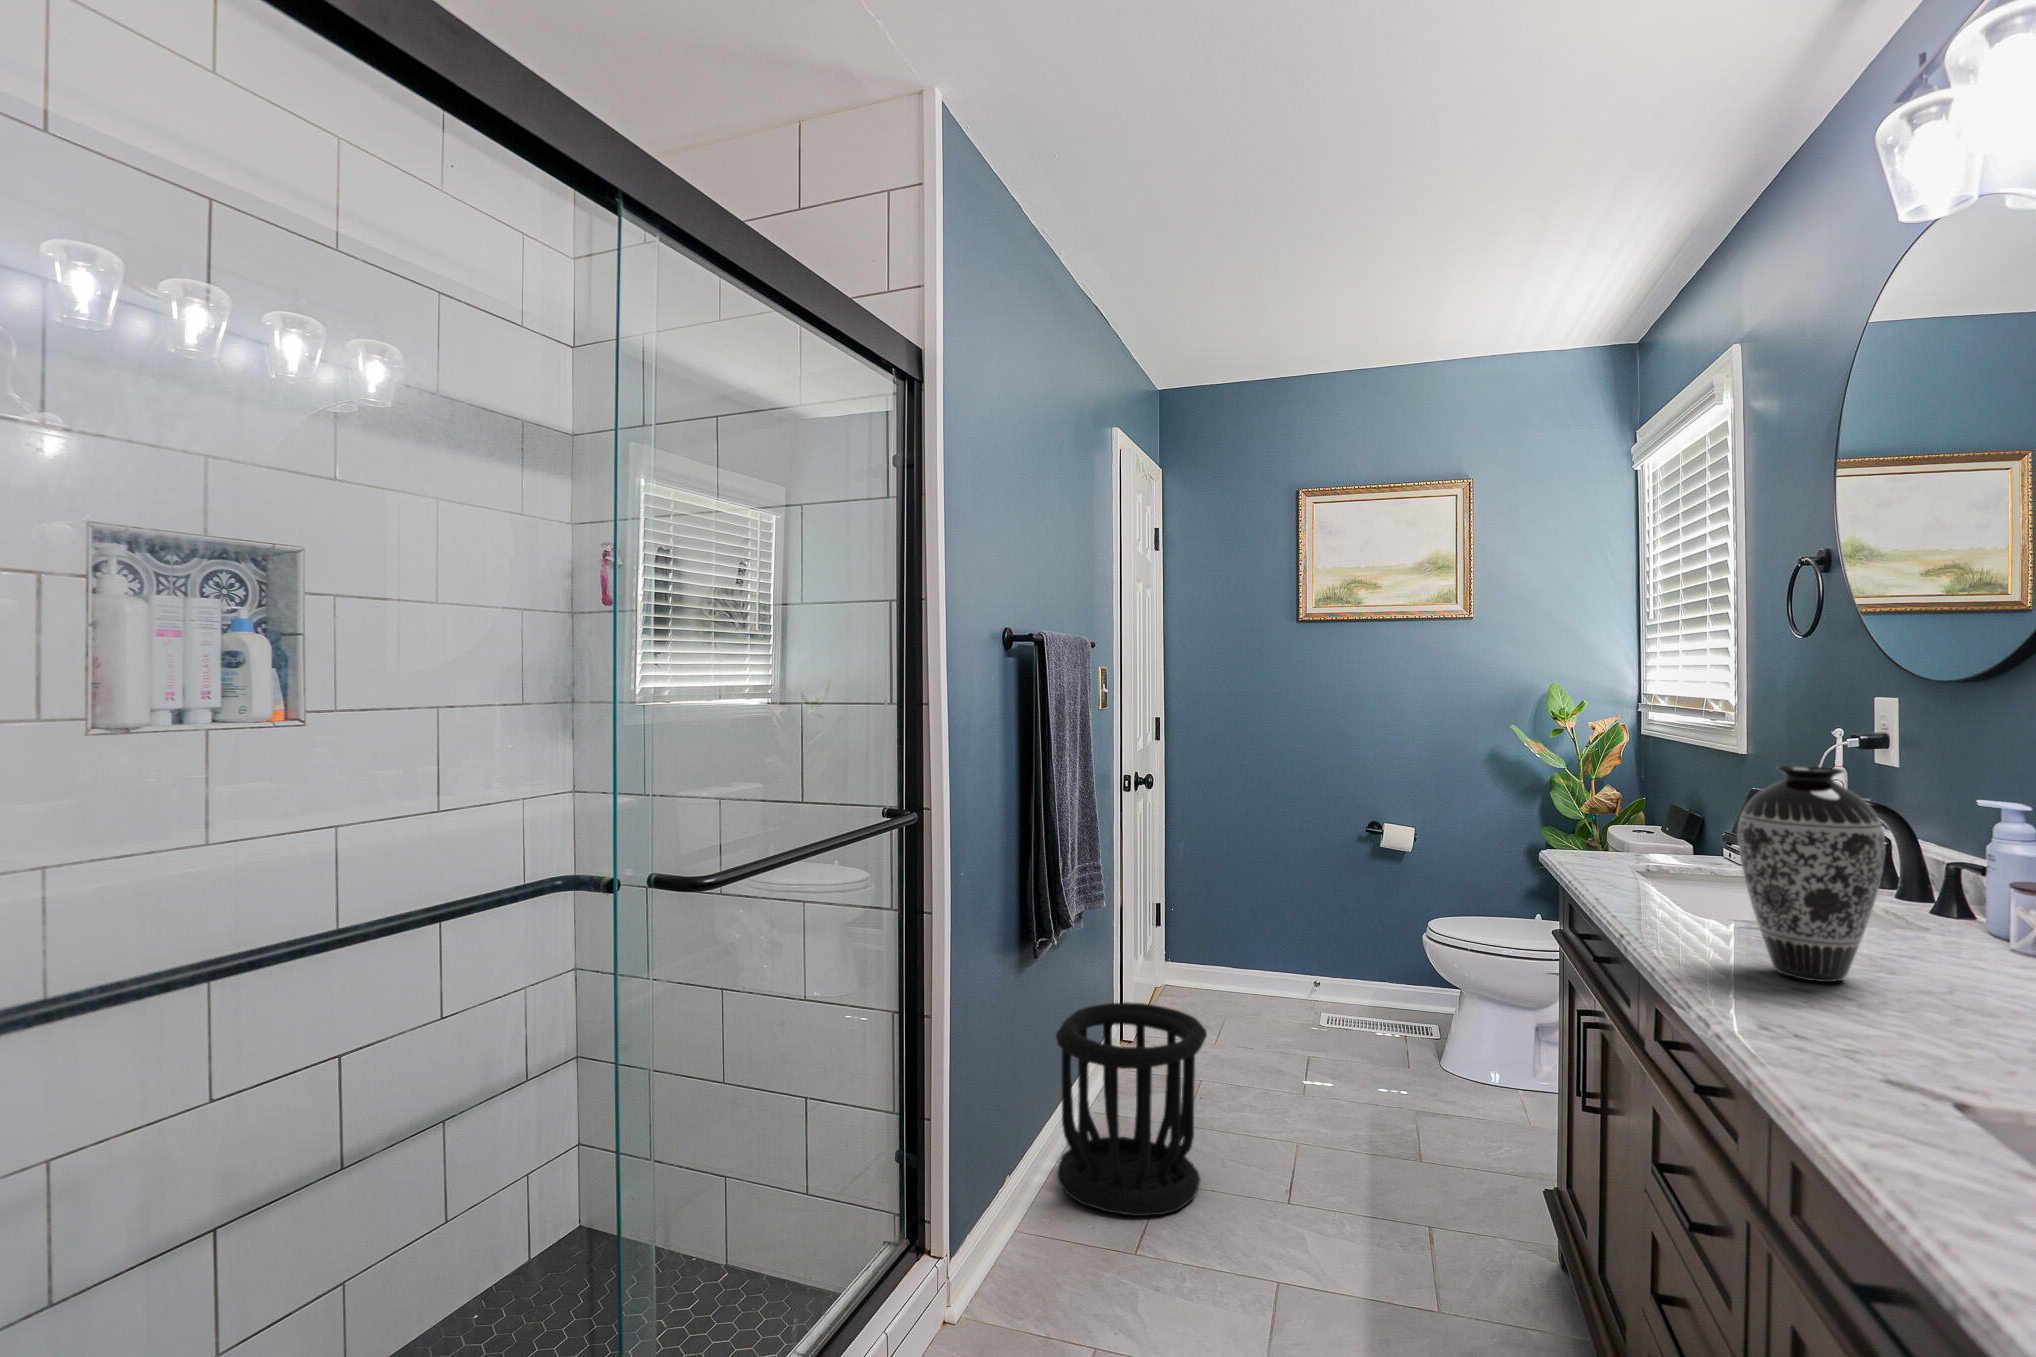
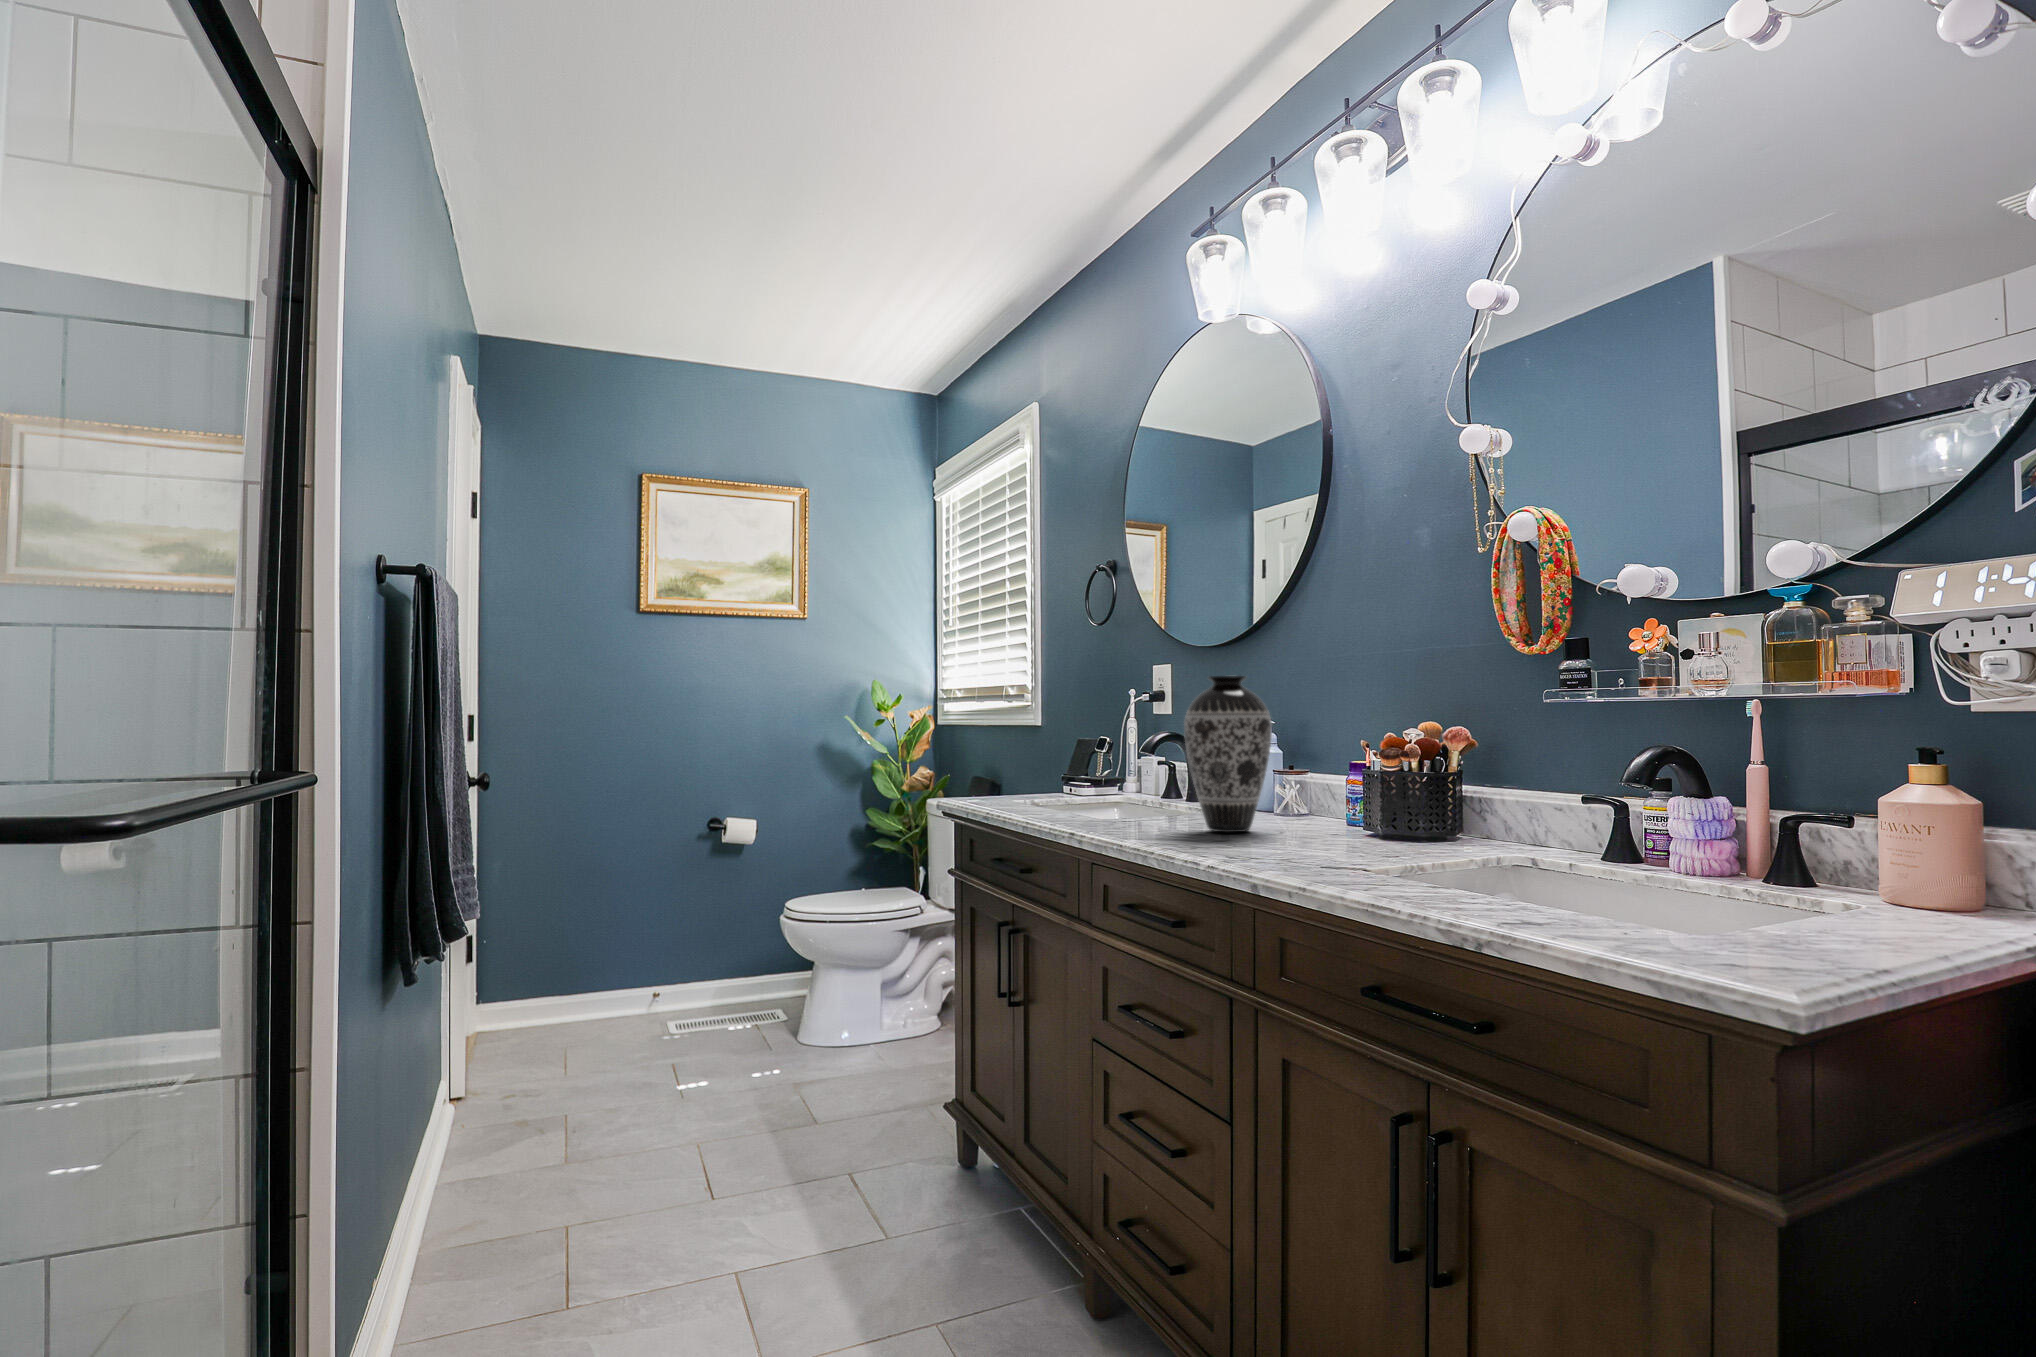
wastebasket: present [1056,1002,1207,1216] -> none [413,1026,615,1289]

